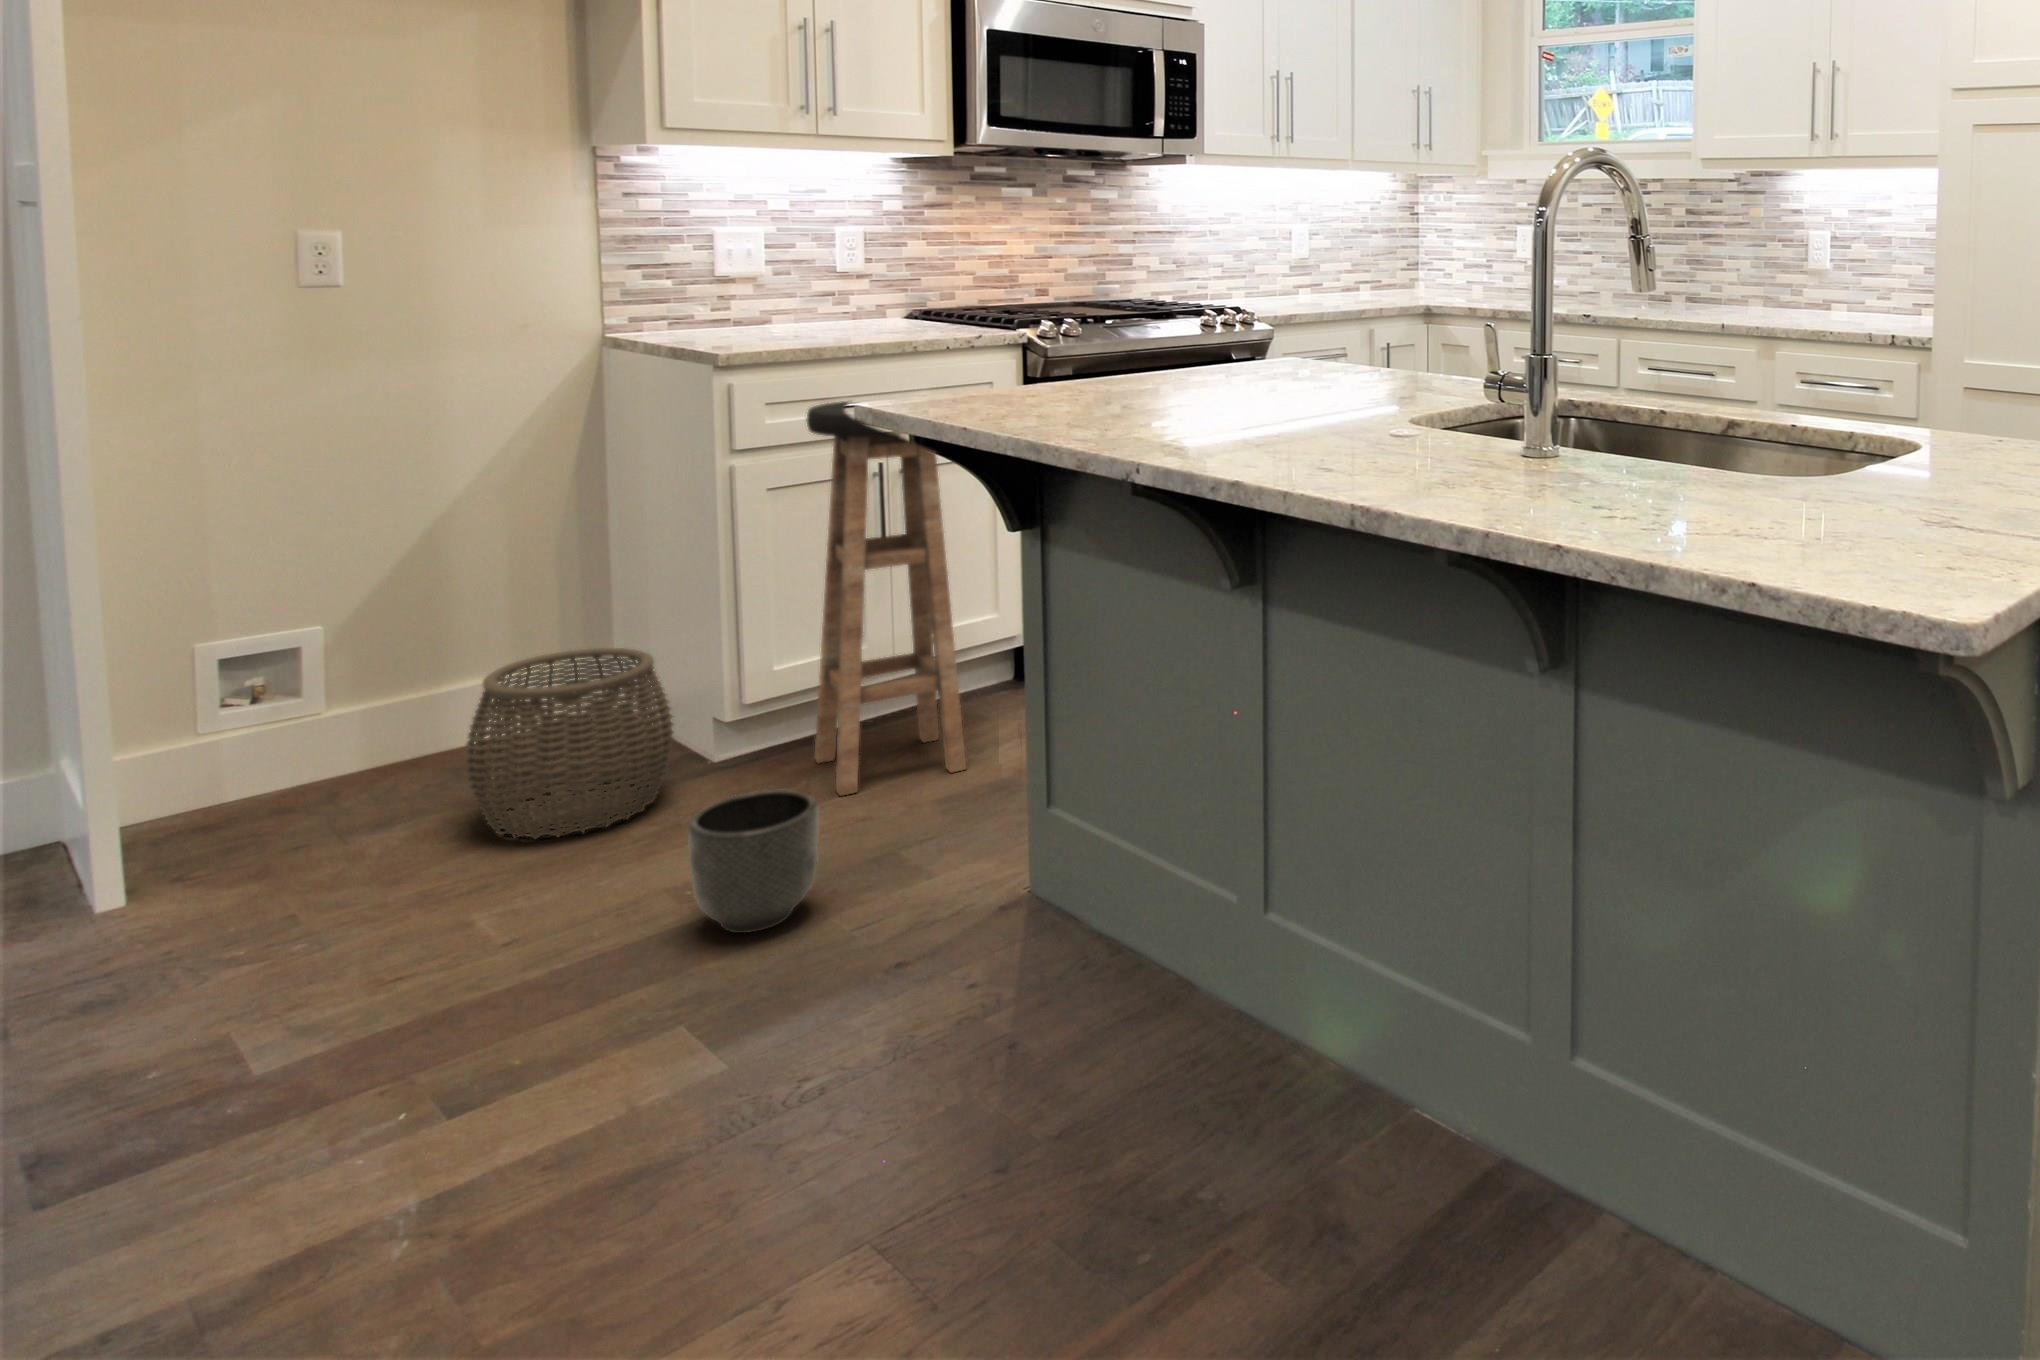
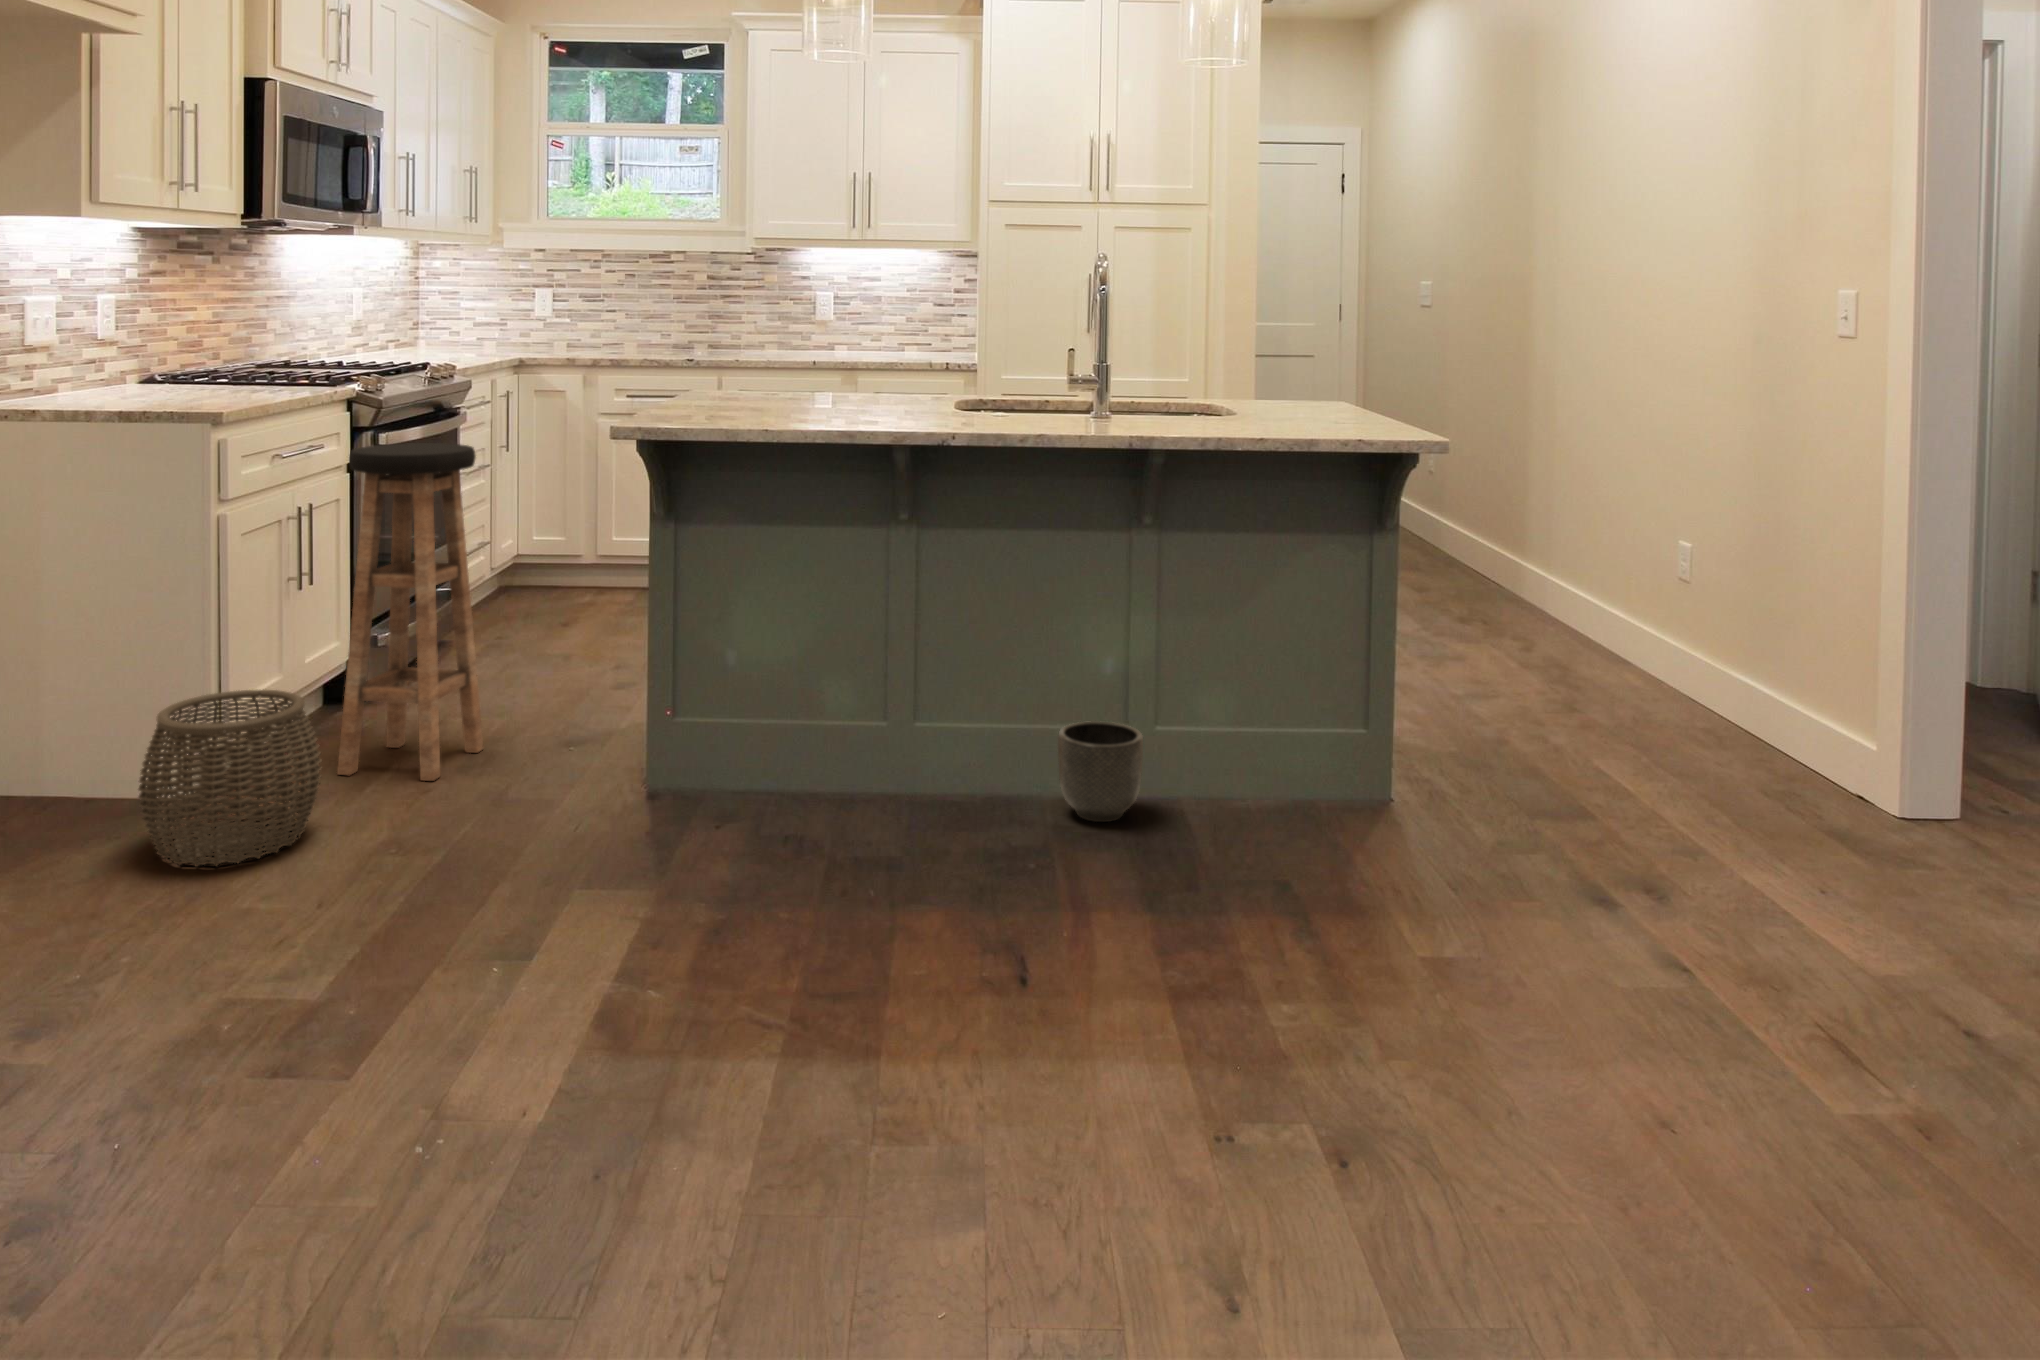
planter: present [688,790,819,933] -> present [1058,721,1143,822]

